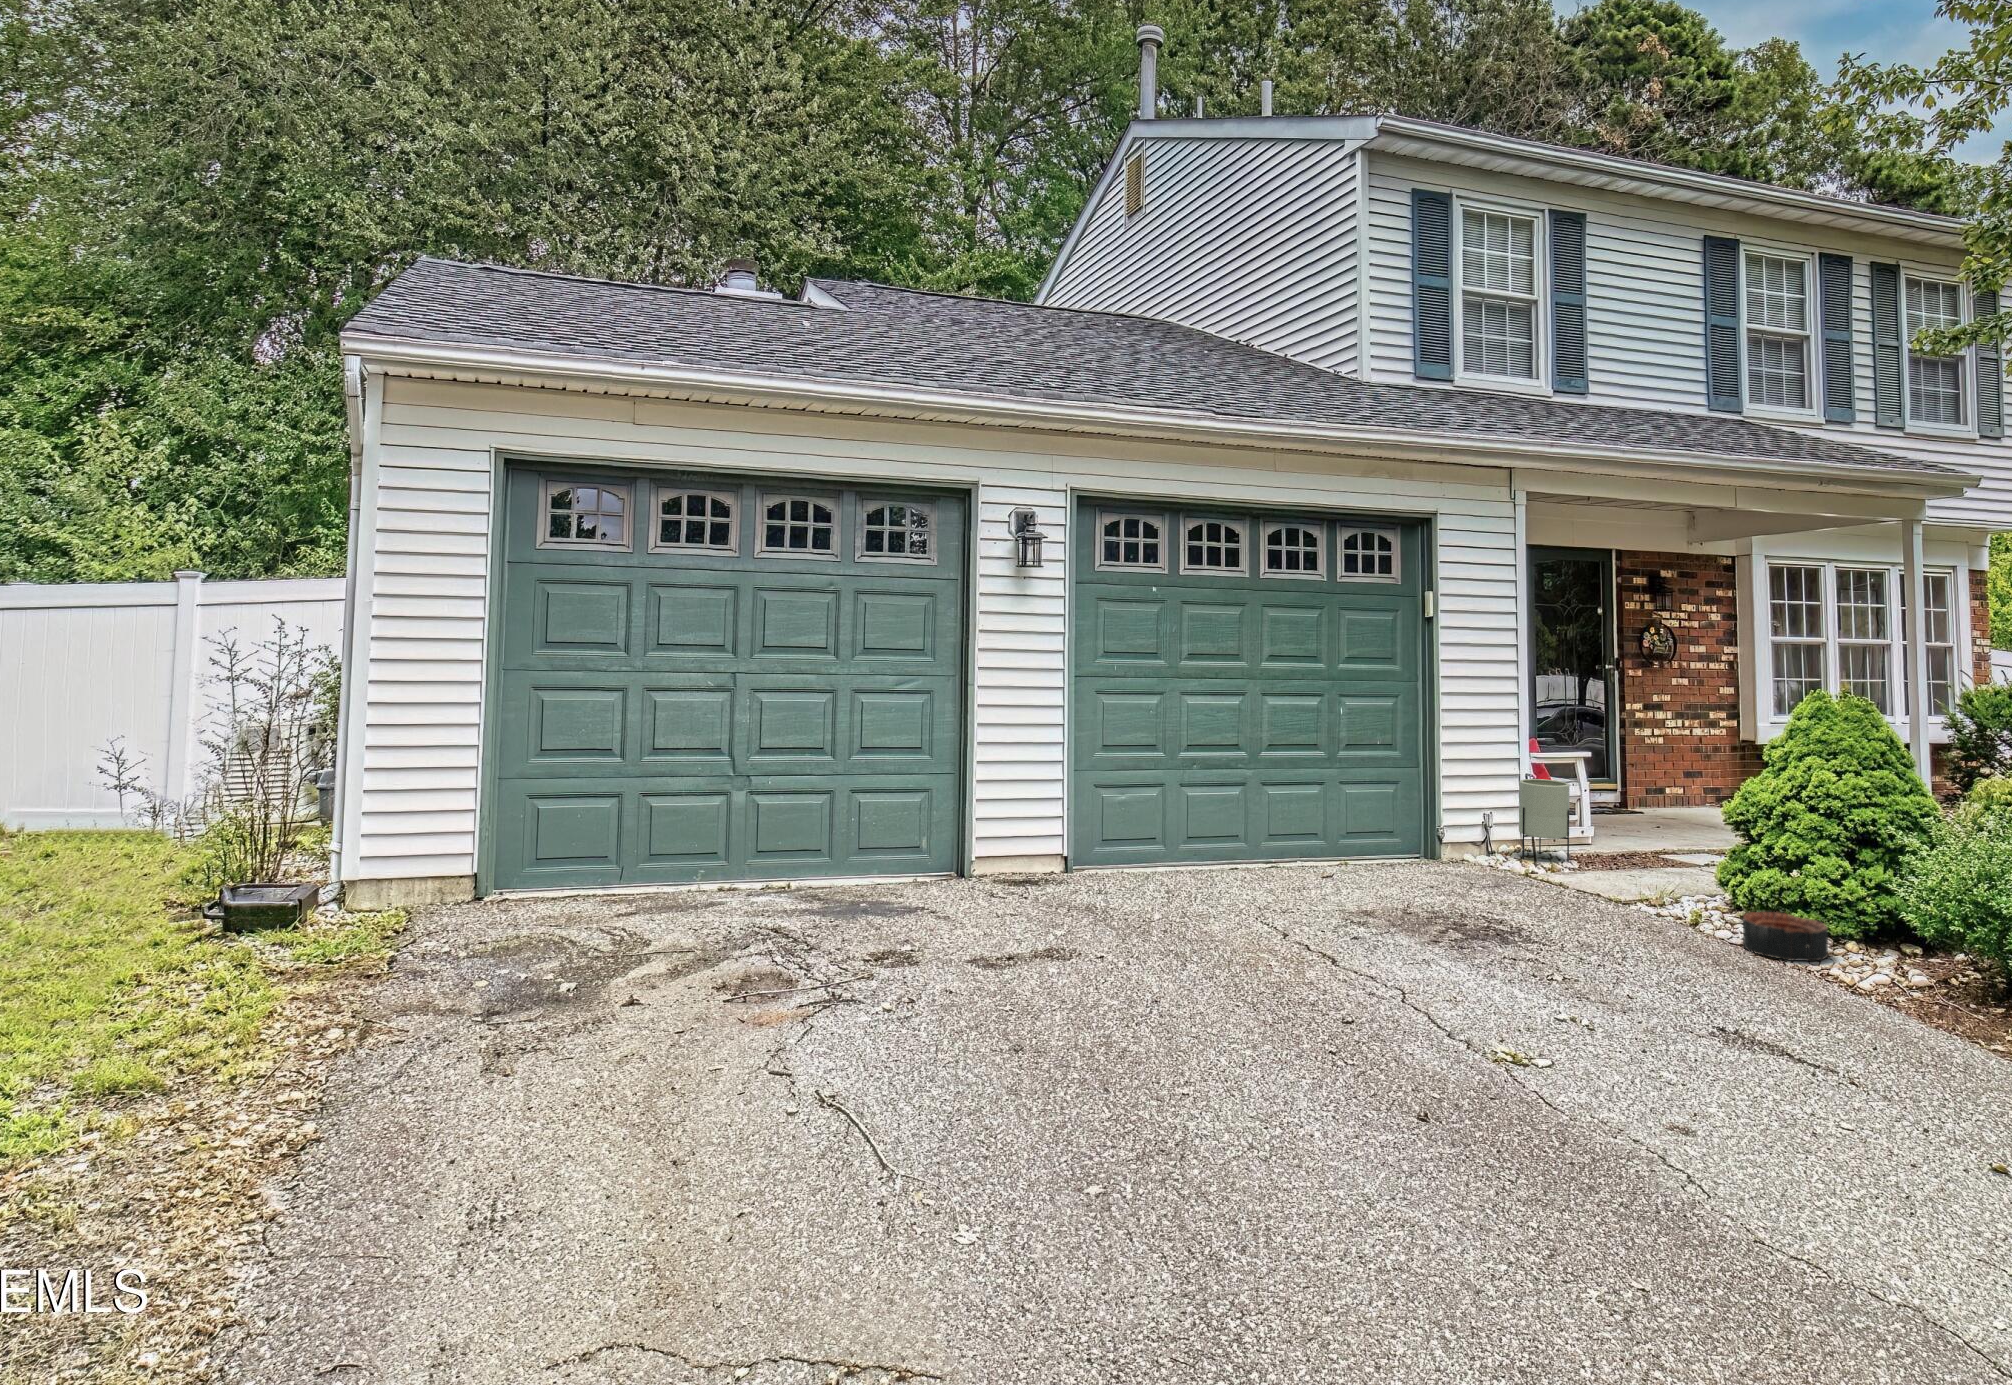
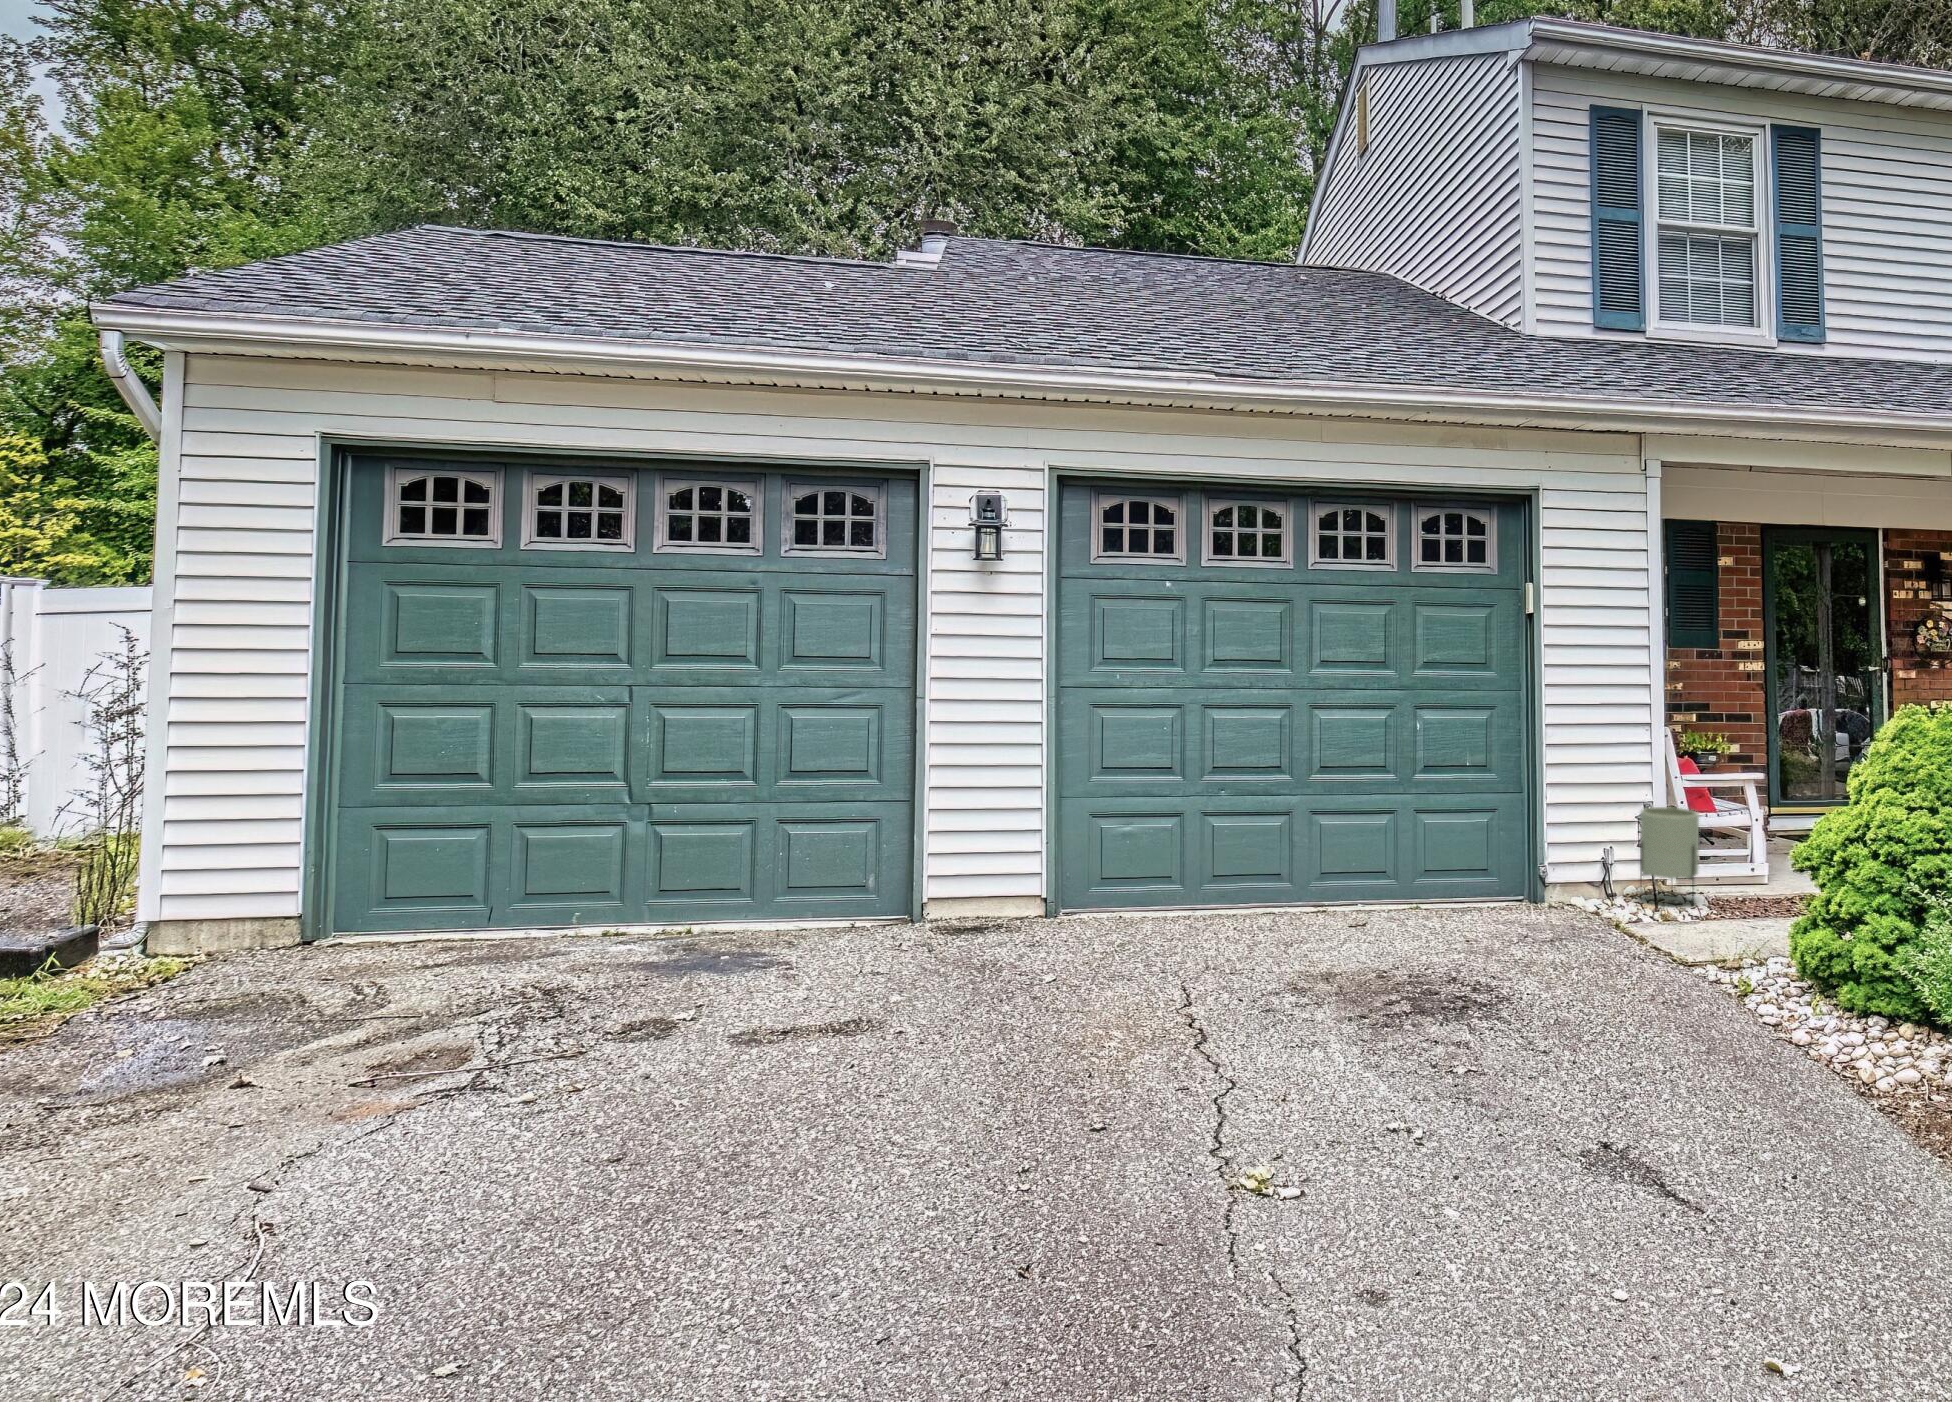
basket: present [1743,912,1828,961] -> none [1767,981,1865,1046]

